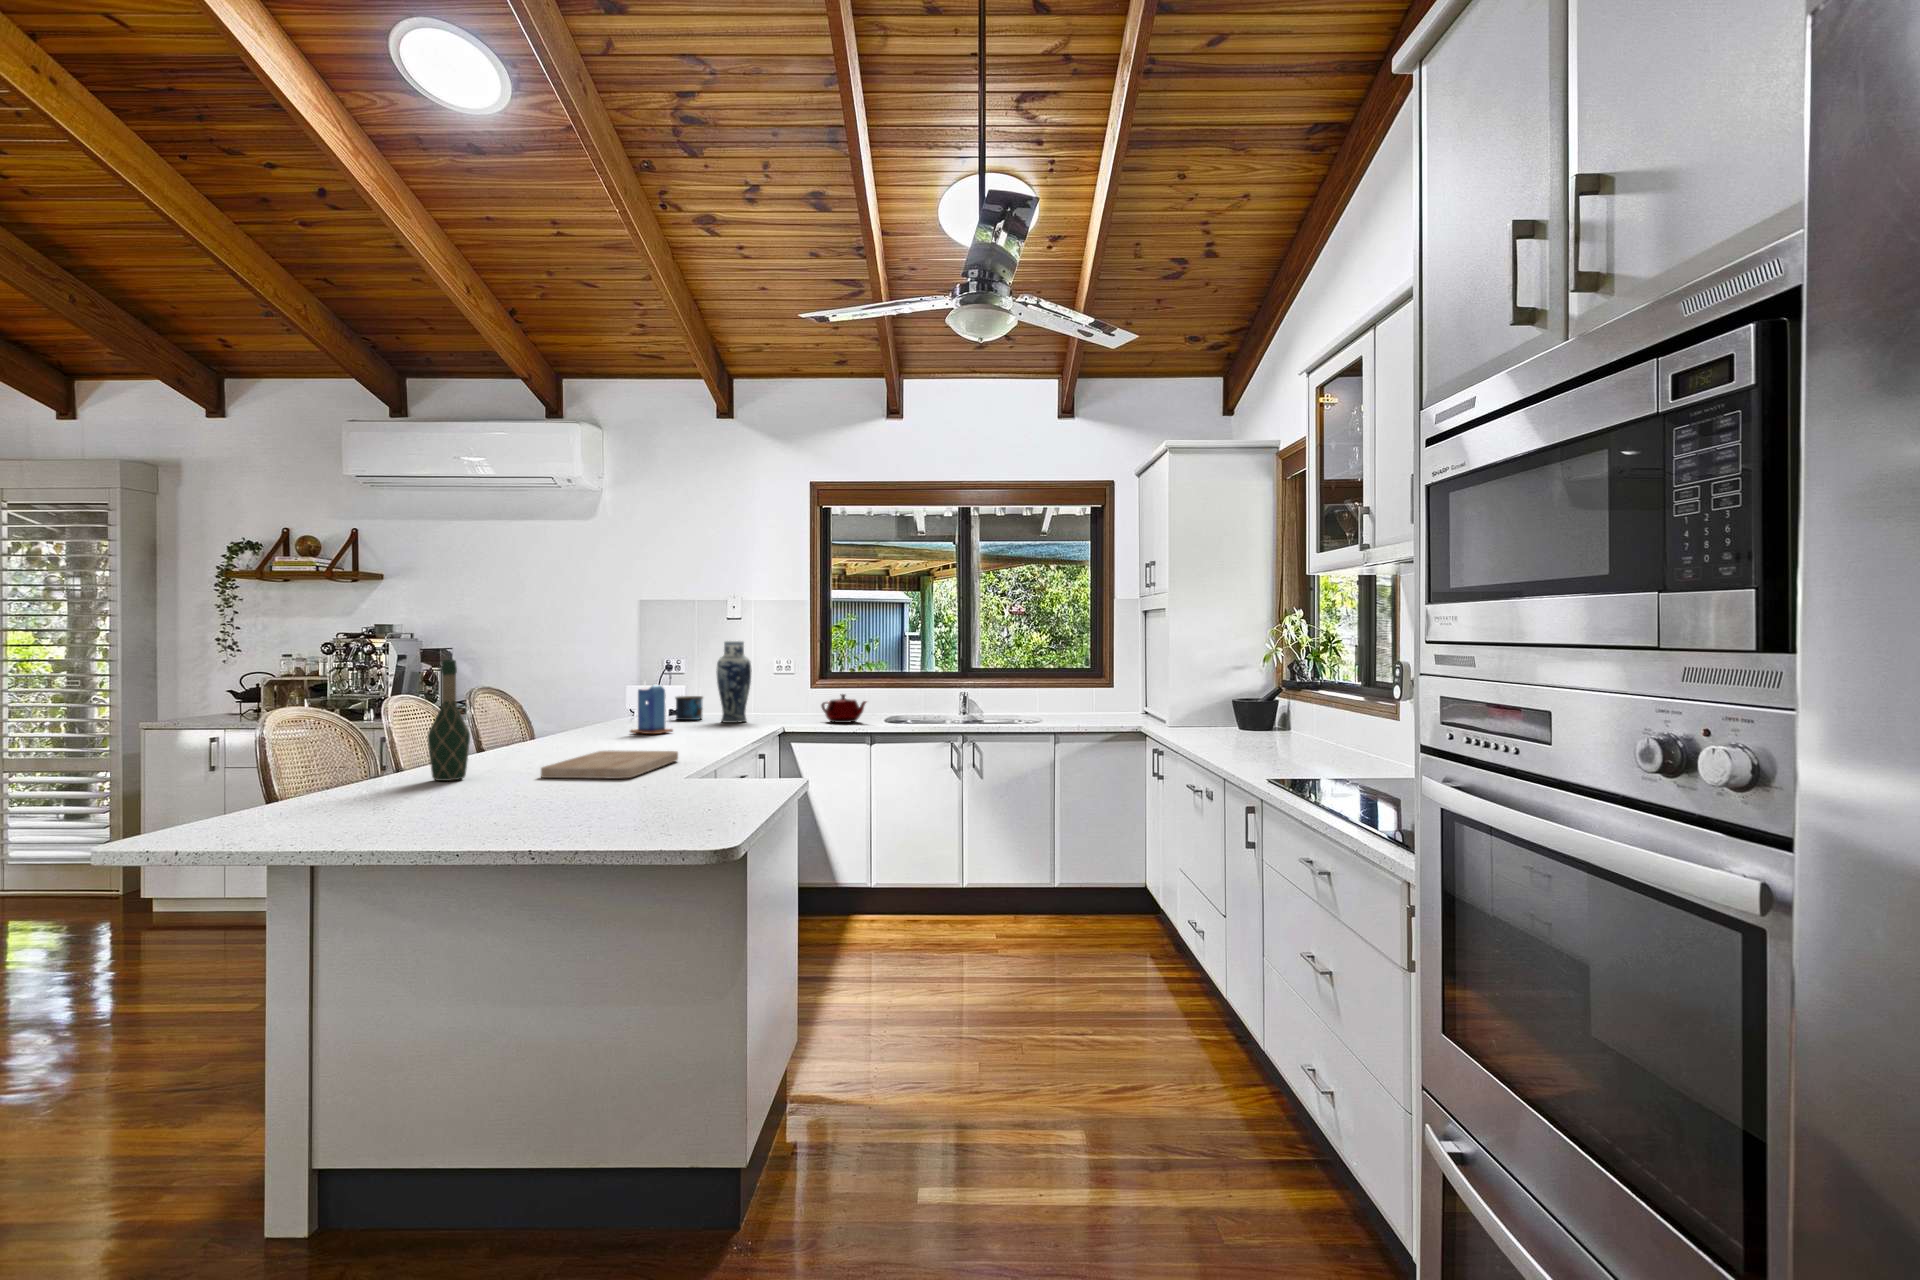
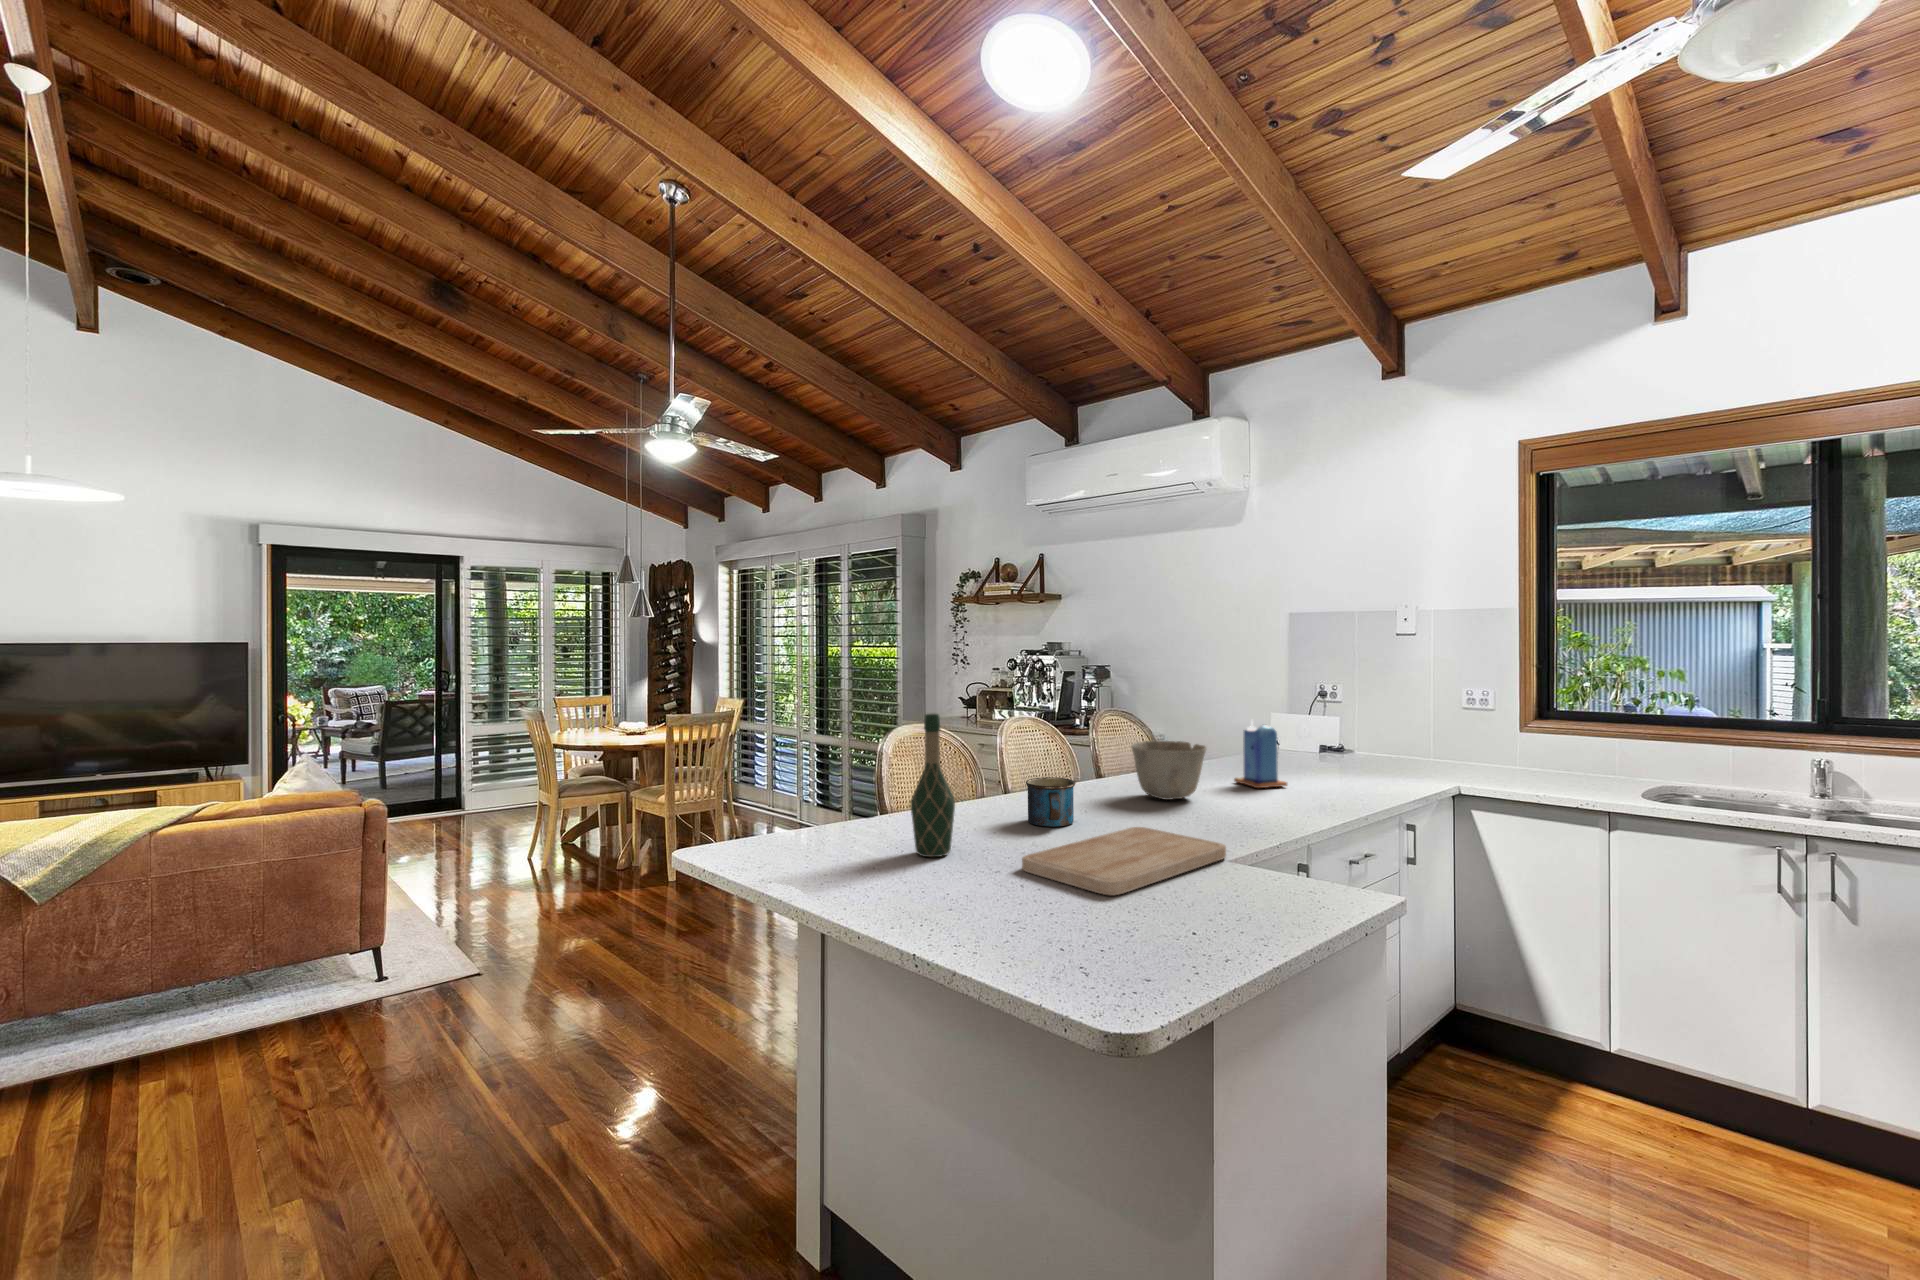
vase: present [716,641,752,723] -> none [1366,667,1415,773]
teapot: present [821,694,866,723] -> none [1524,748,1605,792]
mug: present [676,696,703,720] -> present [1026,777,1076,827]
ceramic bowl: none [559,698,624,744] -> present [1132,741,1206,800]

